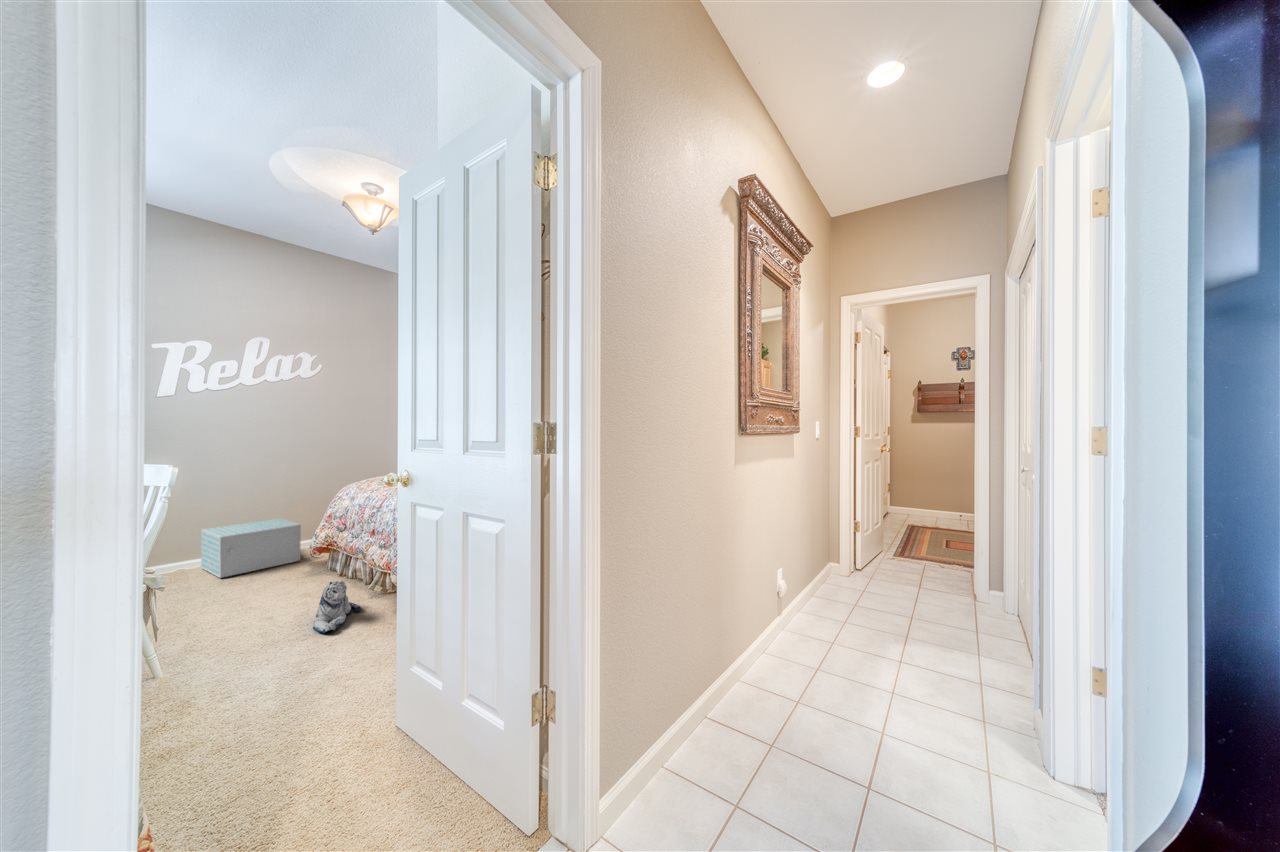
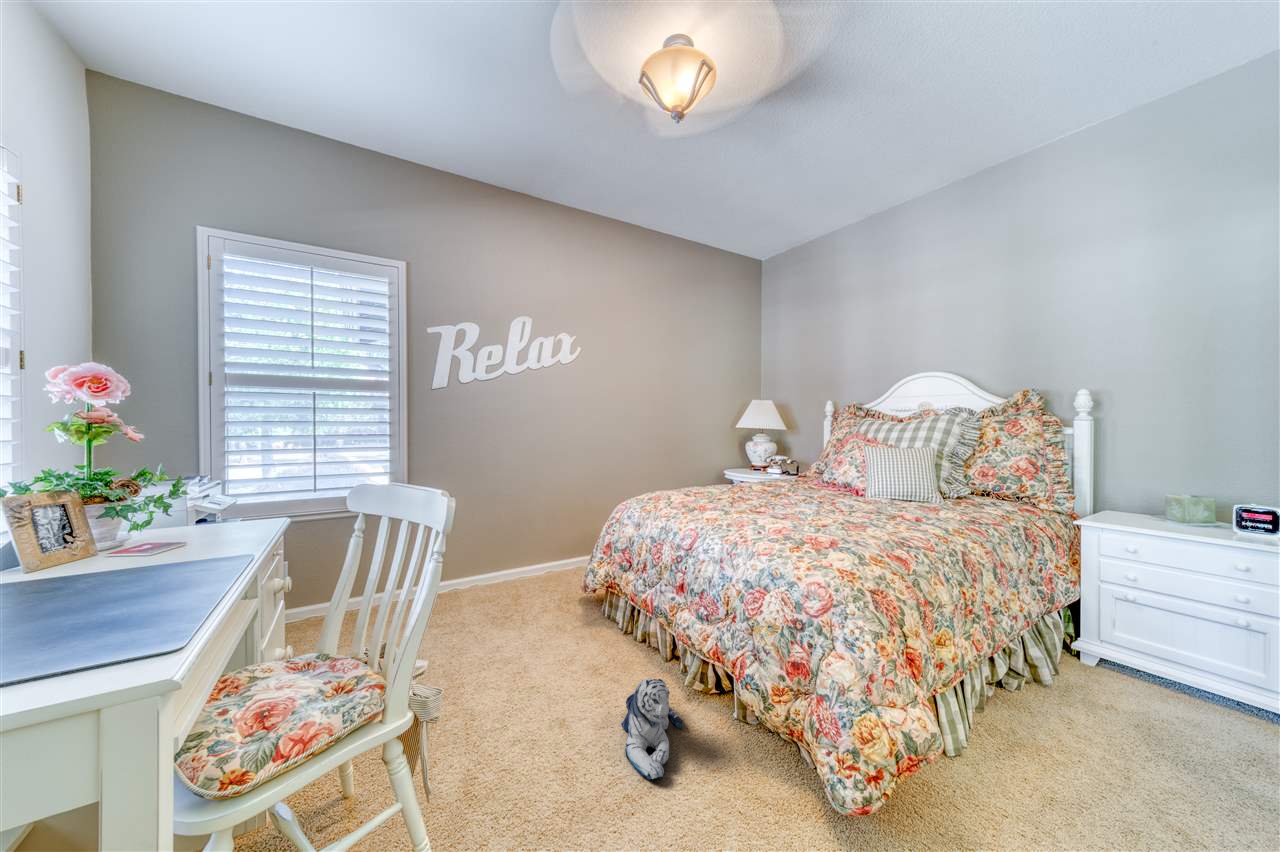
storage box: present [201,518,301,578] -> none [472,535,568,612]

